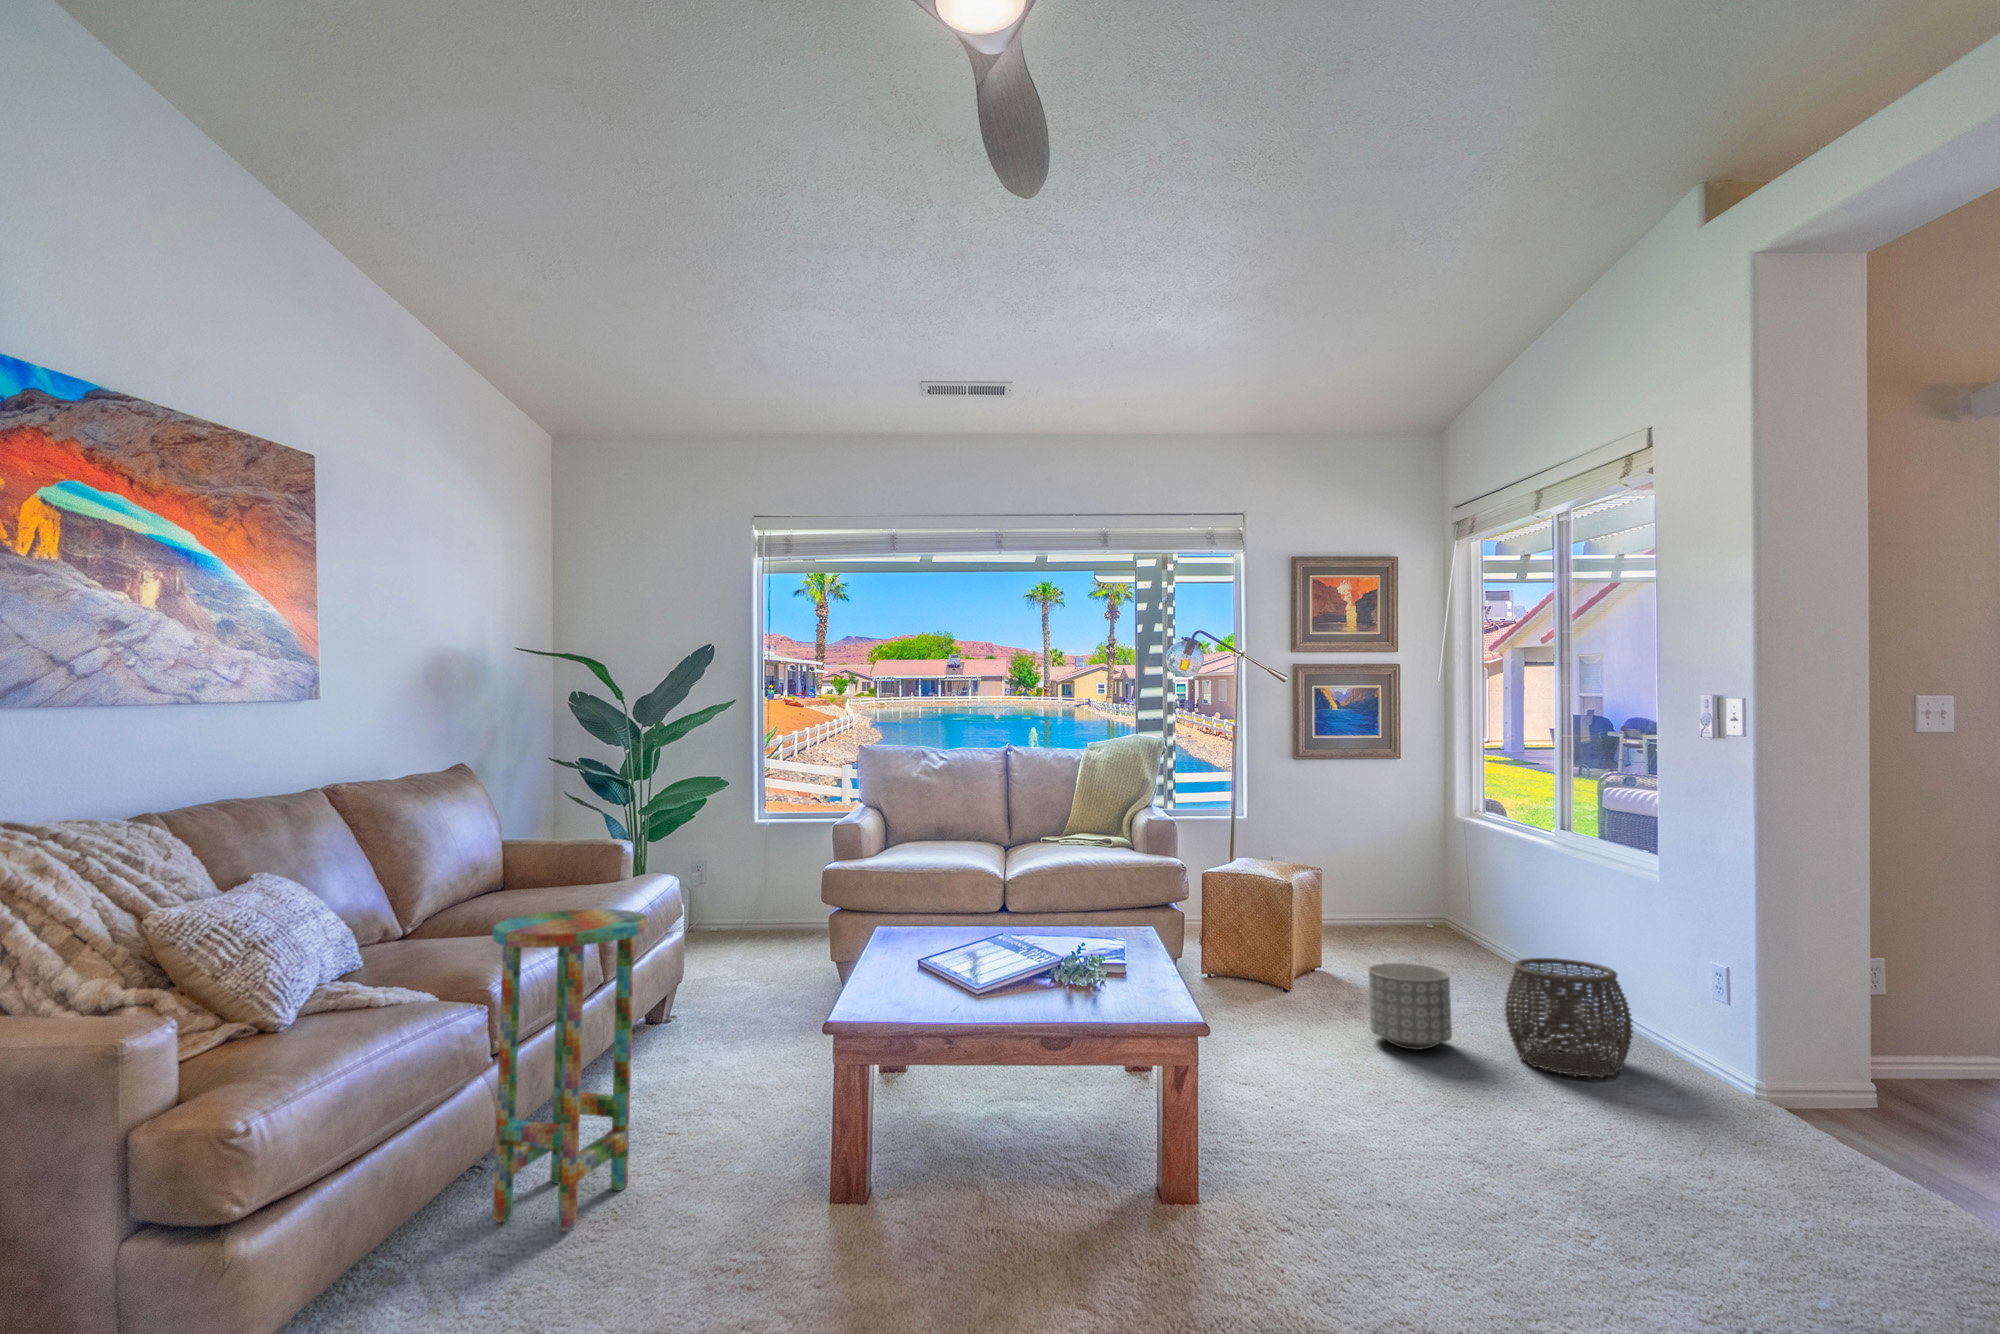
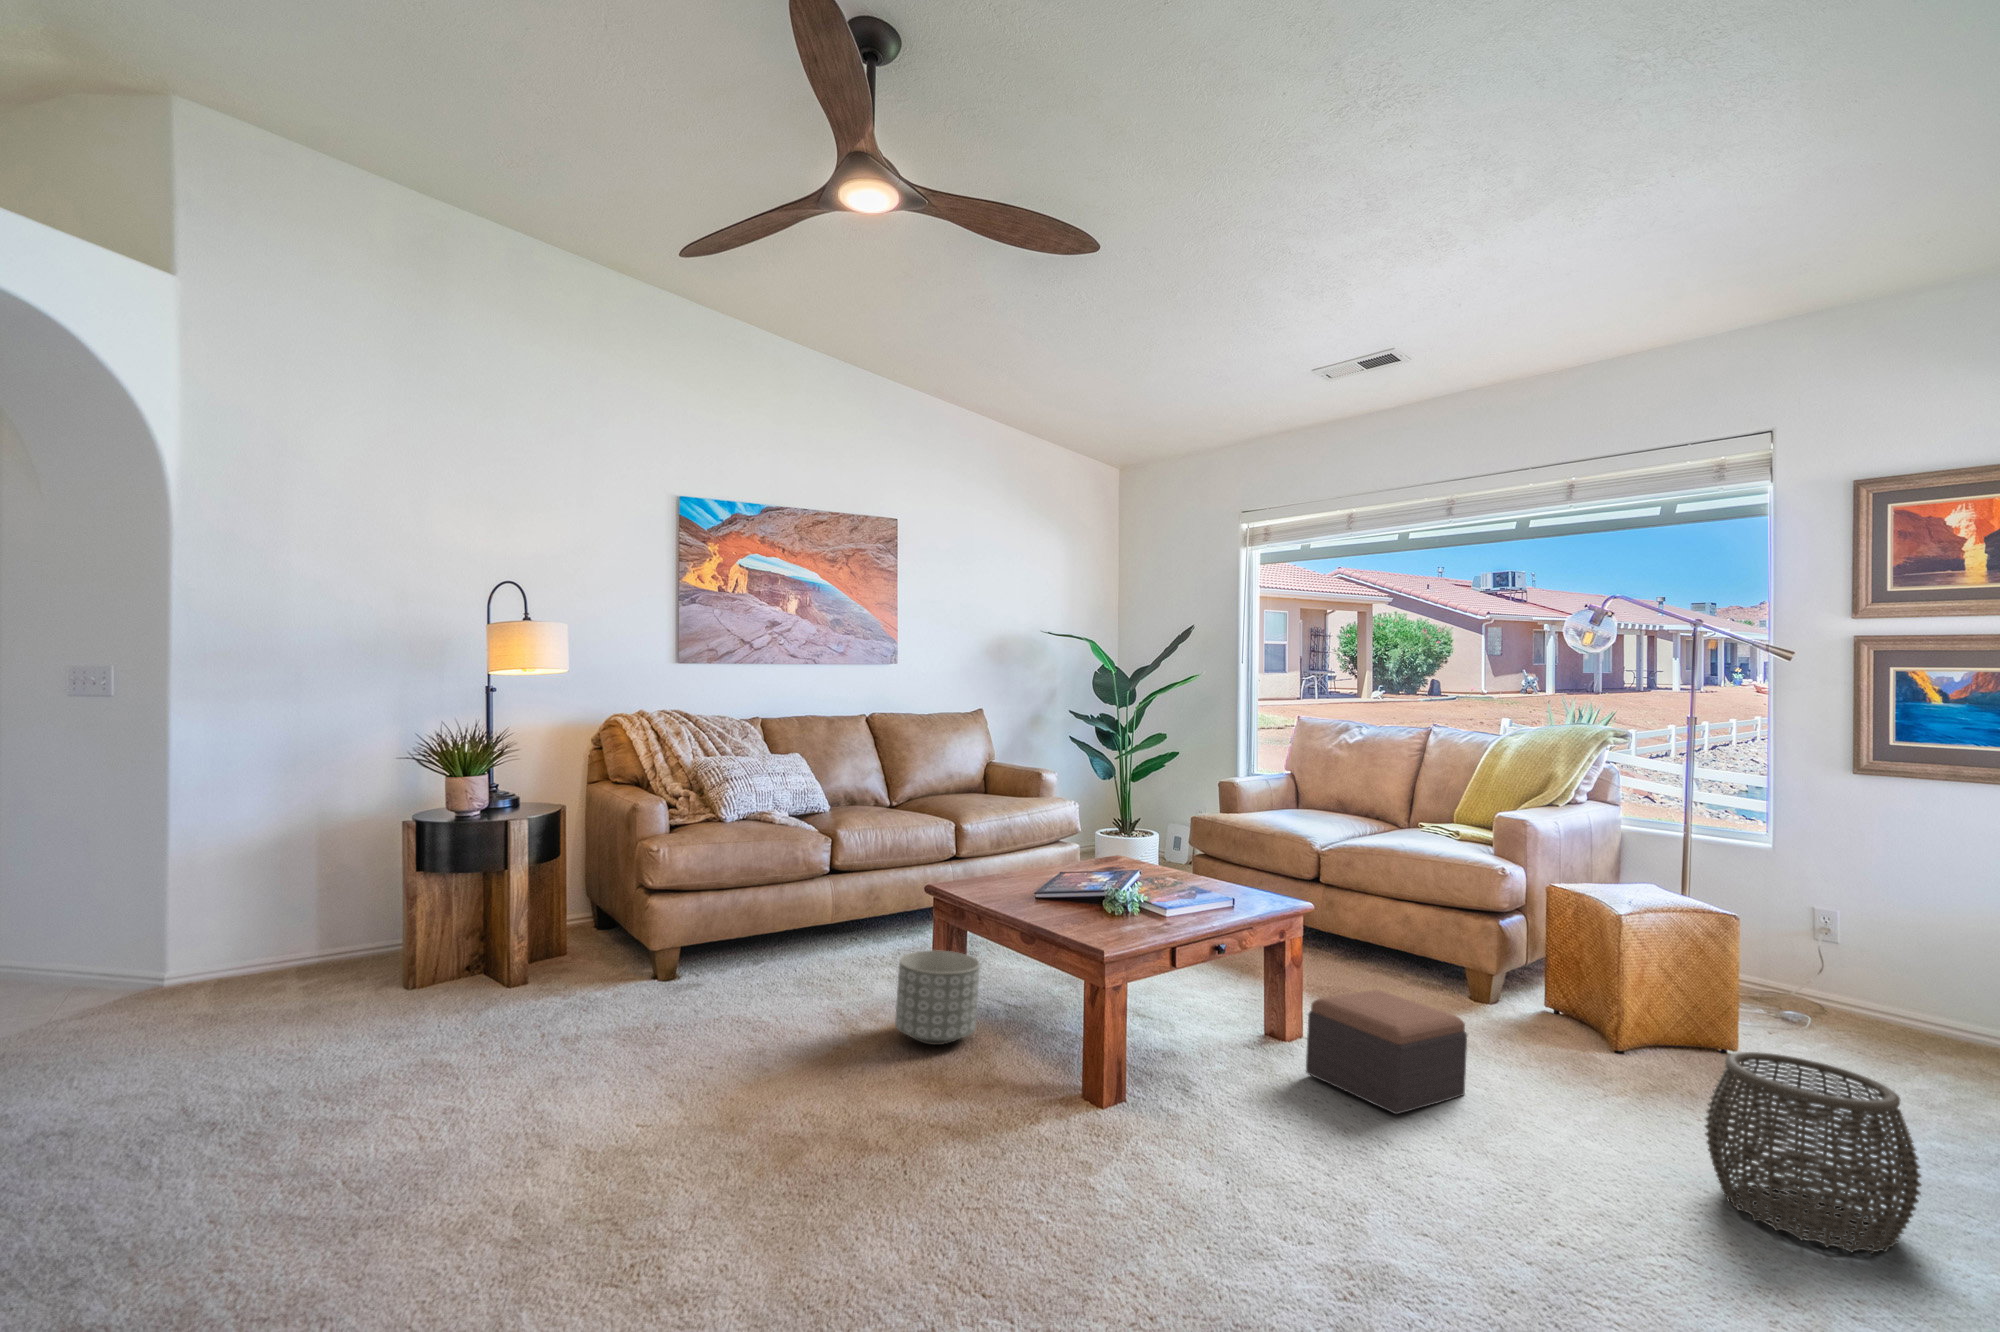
side table: present [493,909,647,1230] -> none [819,787,904,962]
planter: present [1369,963,1452,1050] -> present [895,950,980,1045]
footstool: none [1240,999,1365,1103] -> present [1306,990,1467,1114]

